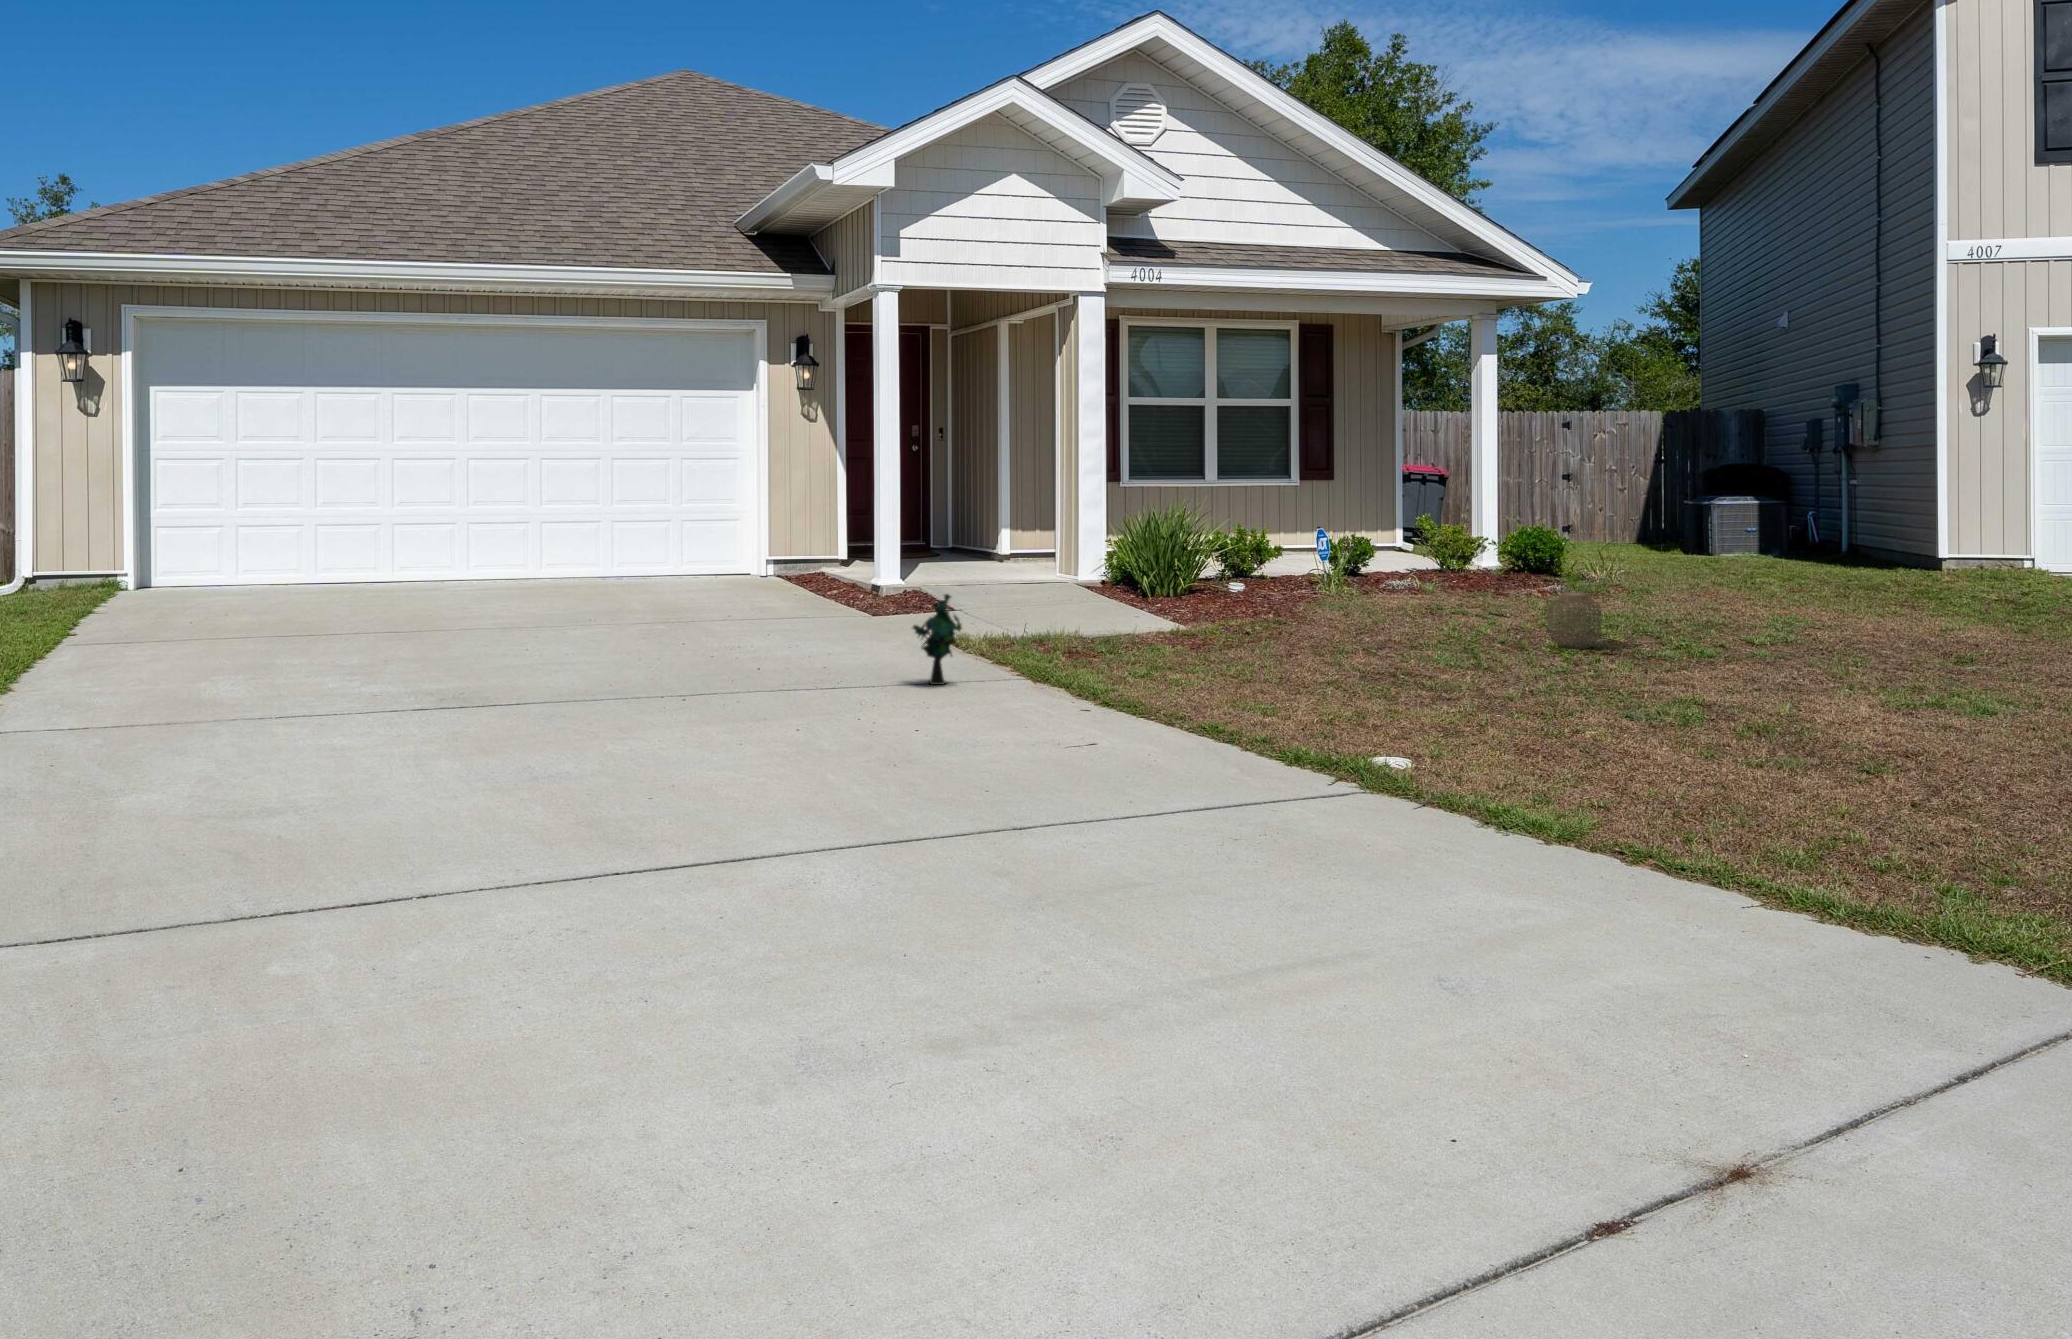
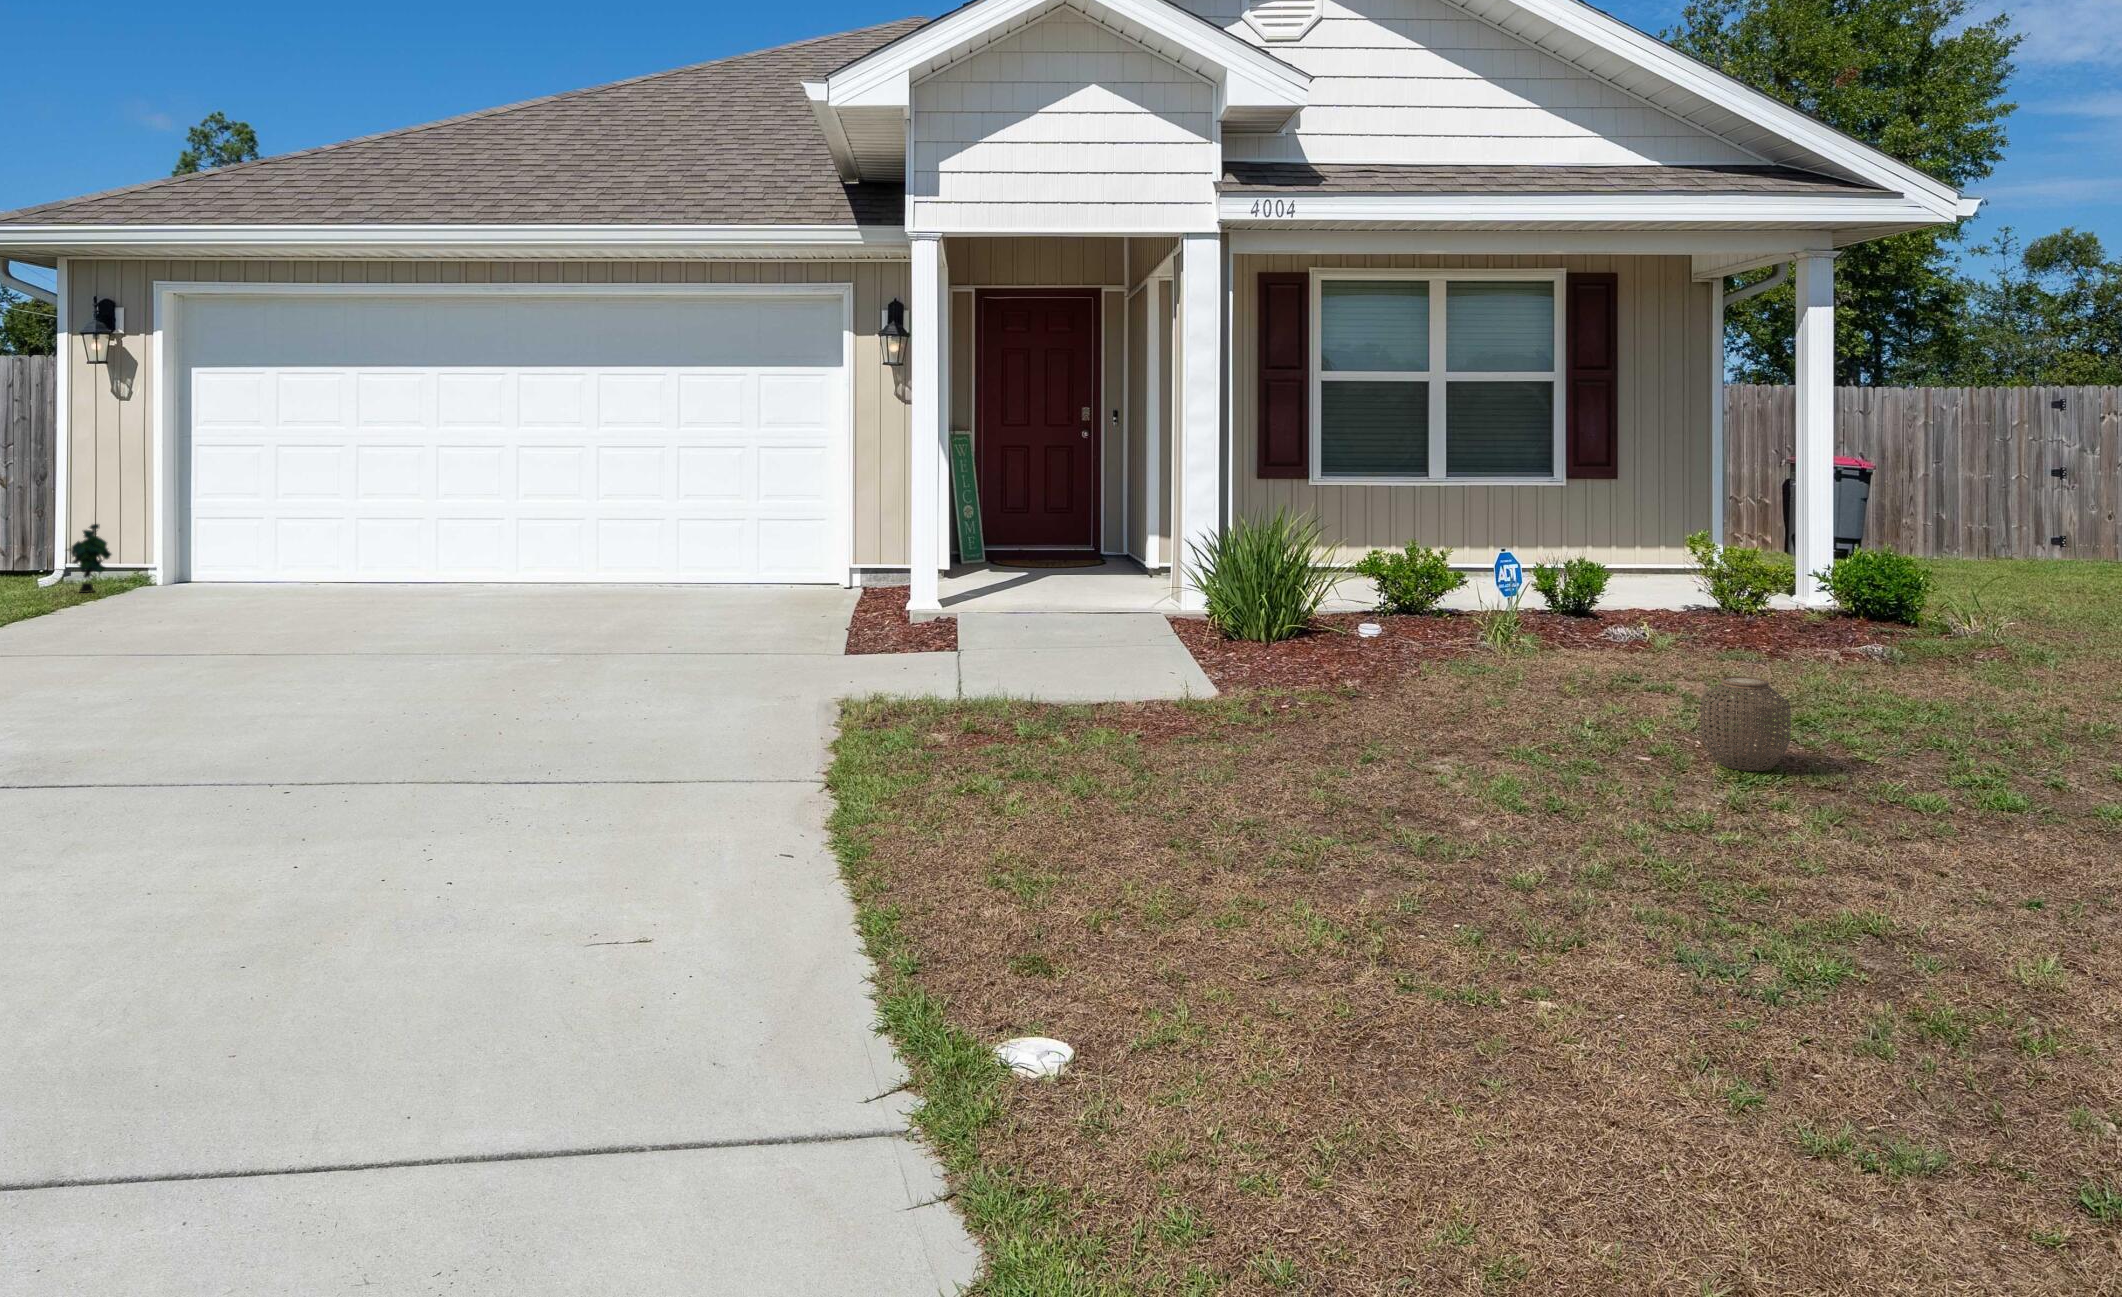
decorative plant: present [913,594,962,685] -> present [71,524,111,593]

